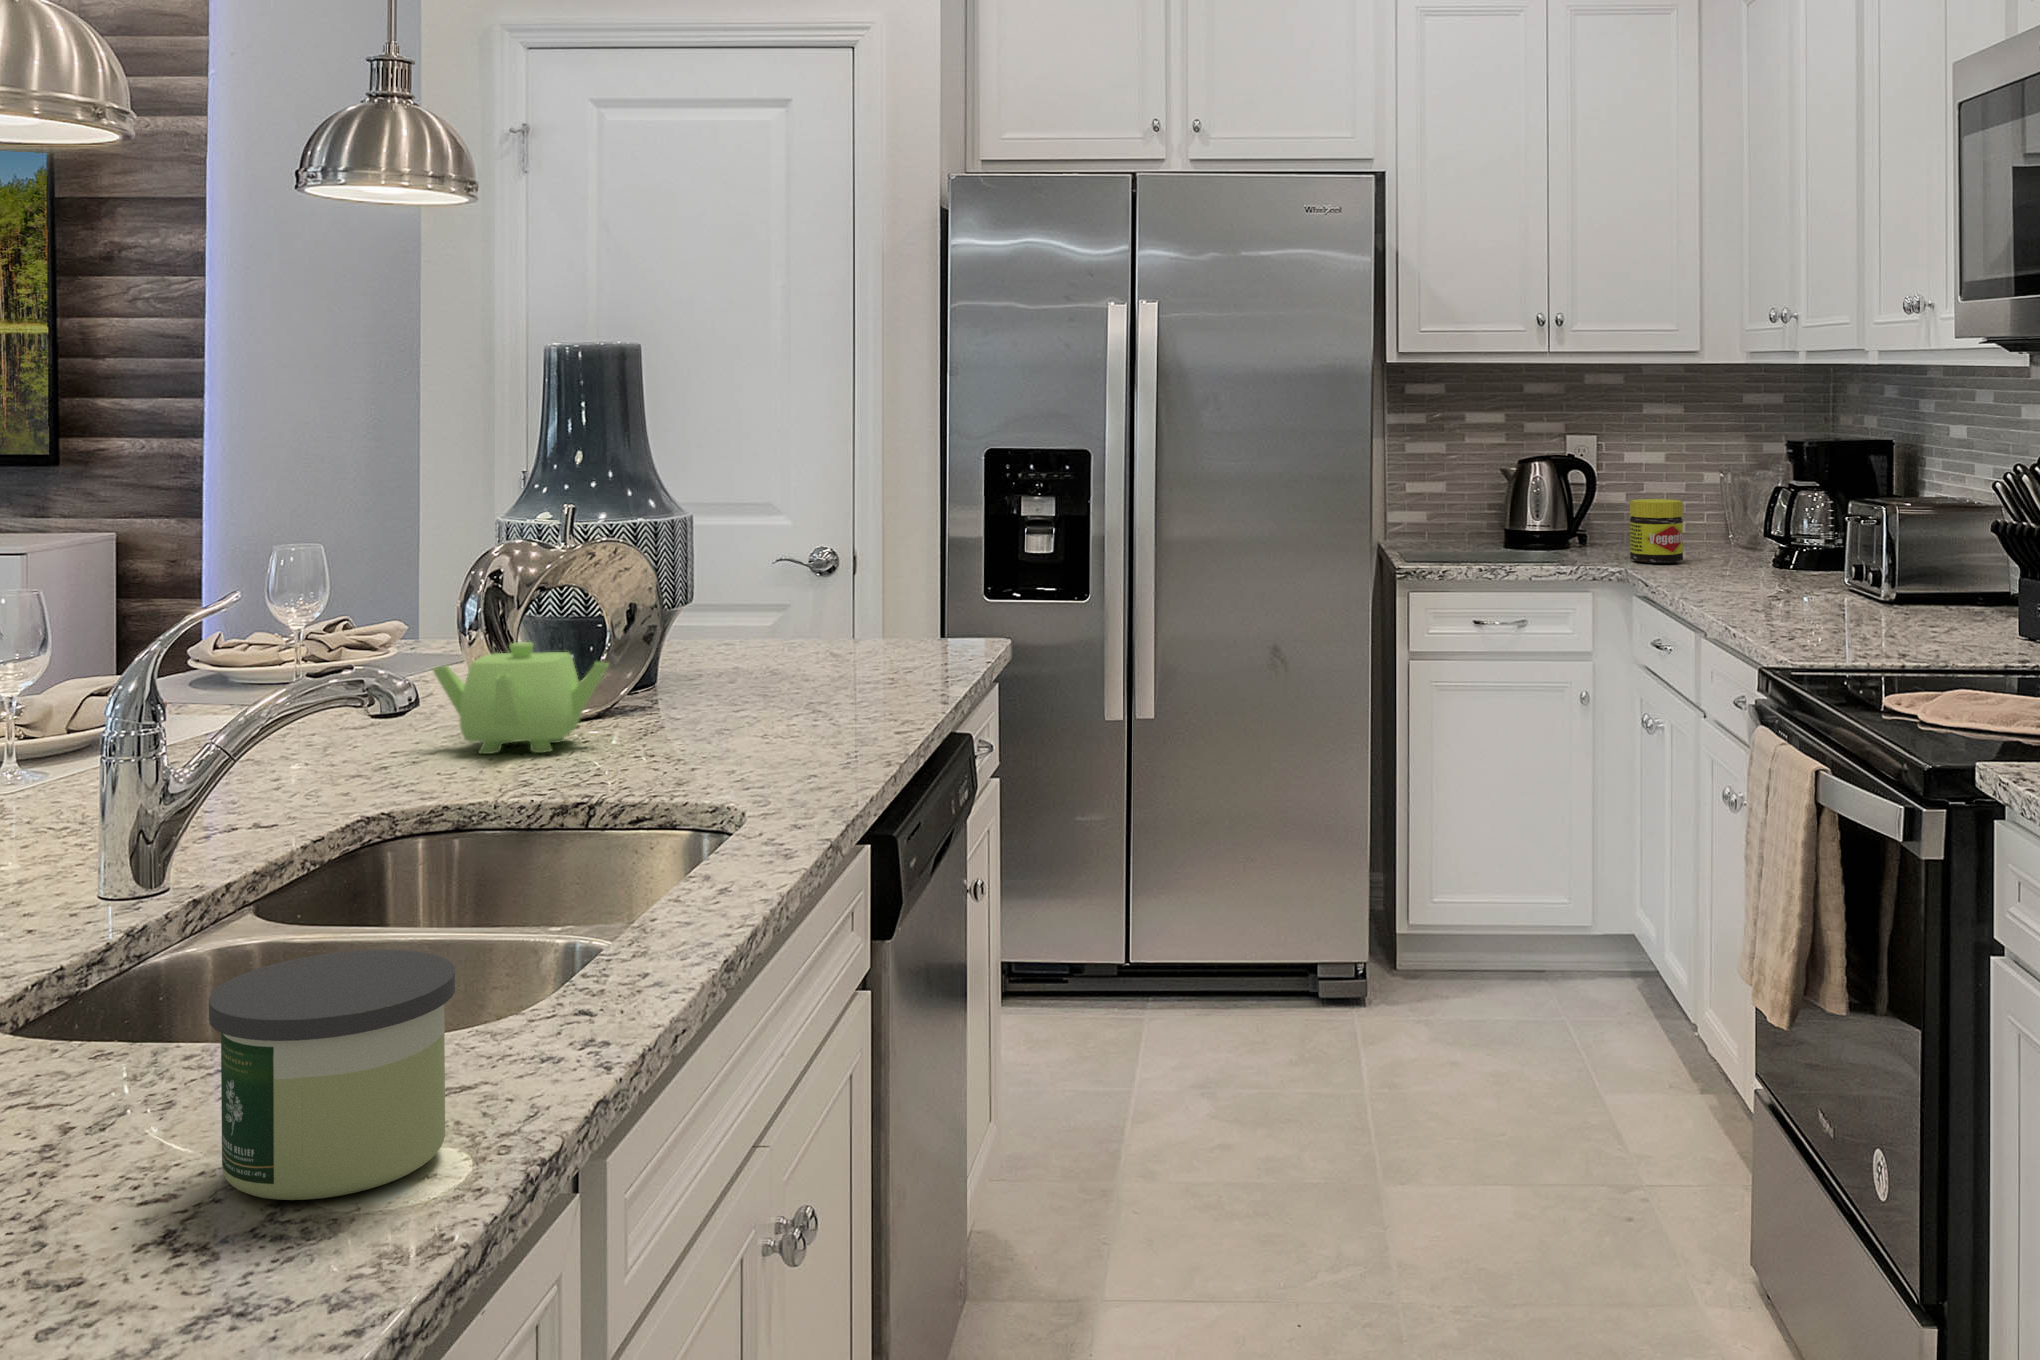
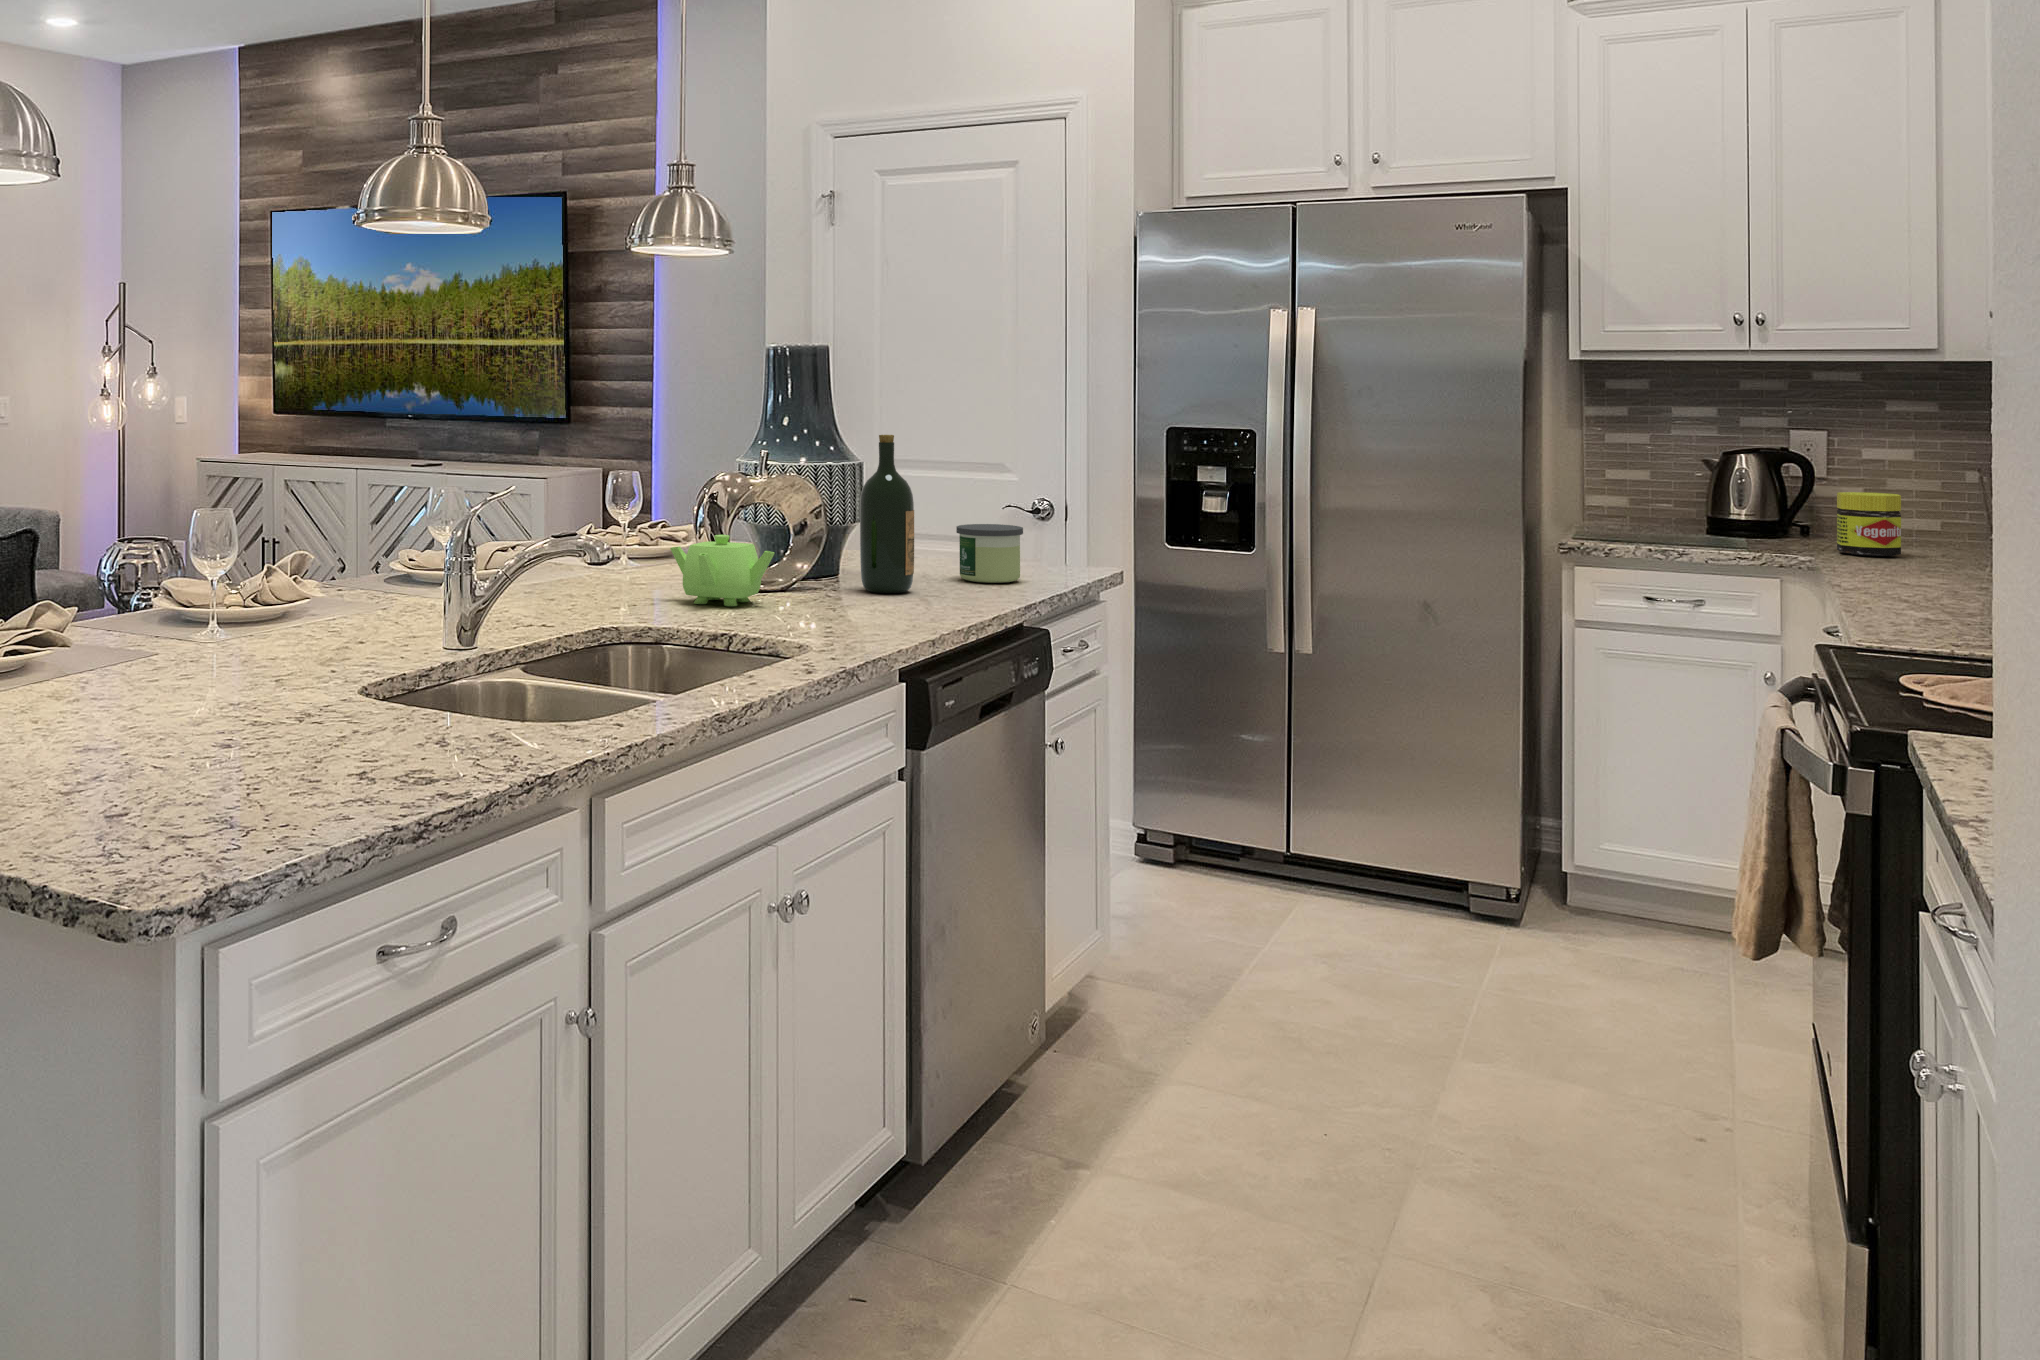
wine bottle: none [705,478,784,705] -> present [860,435,914,593]
candle: present [209,950,455,1200] -> present [956,524,1023,583]

